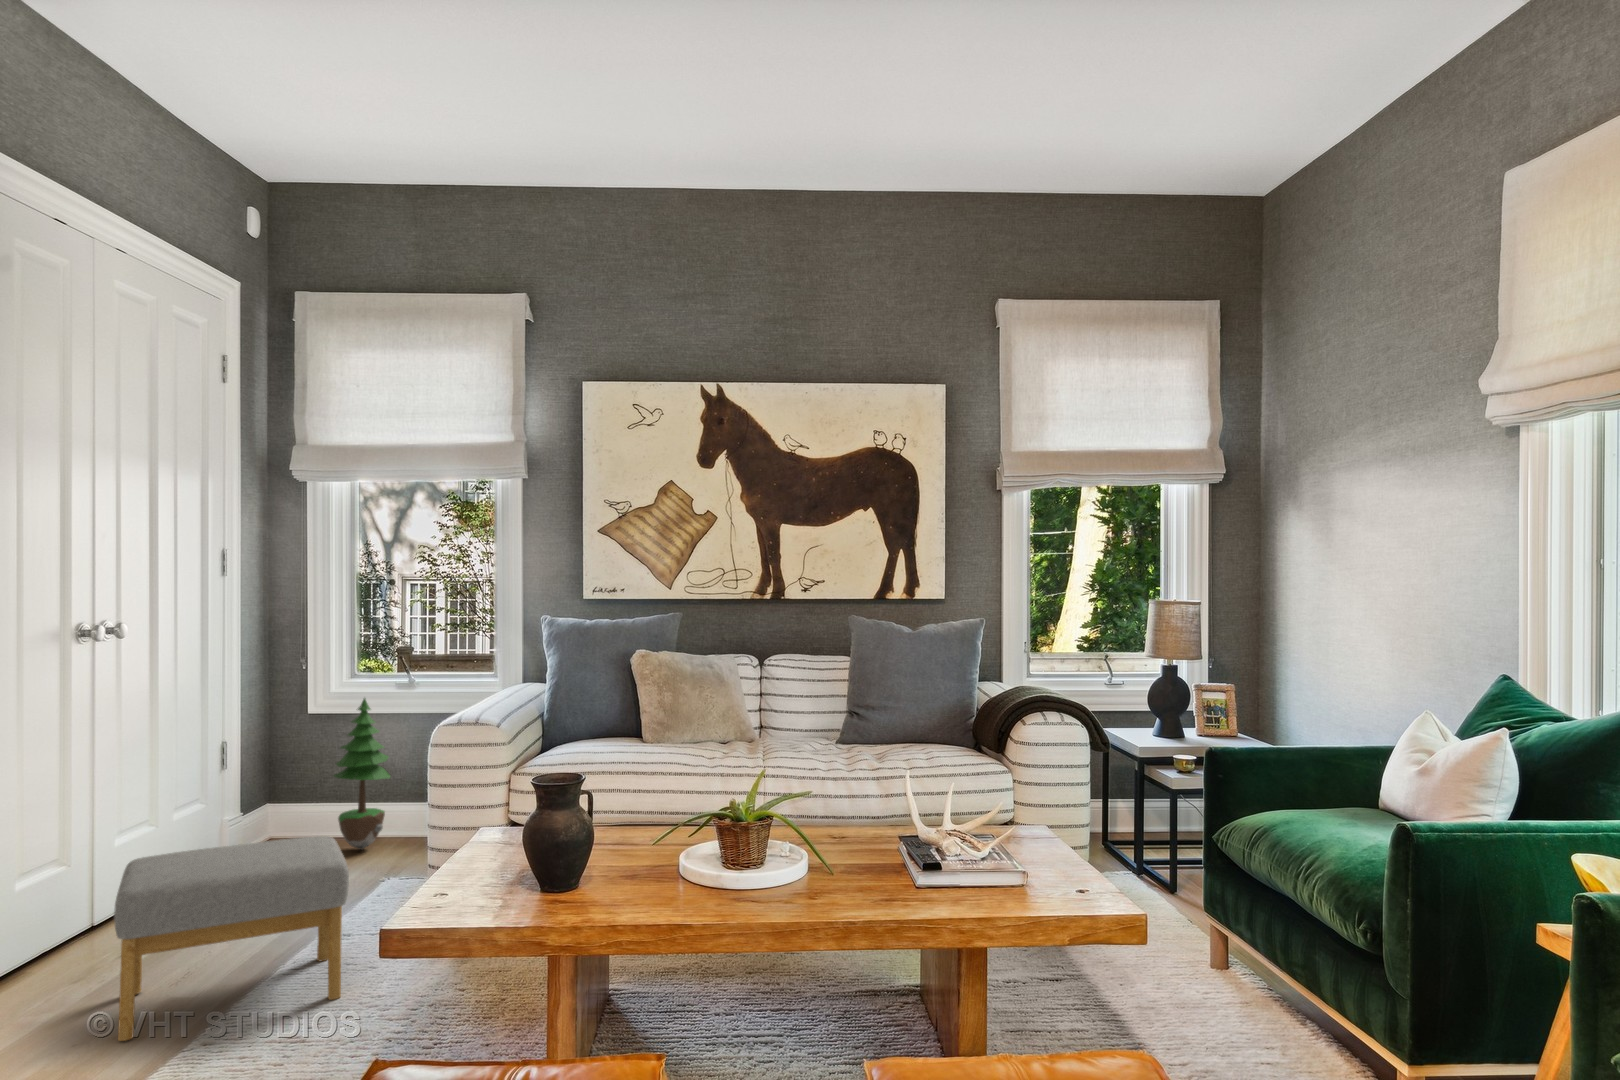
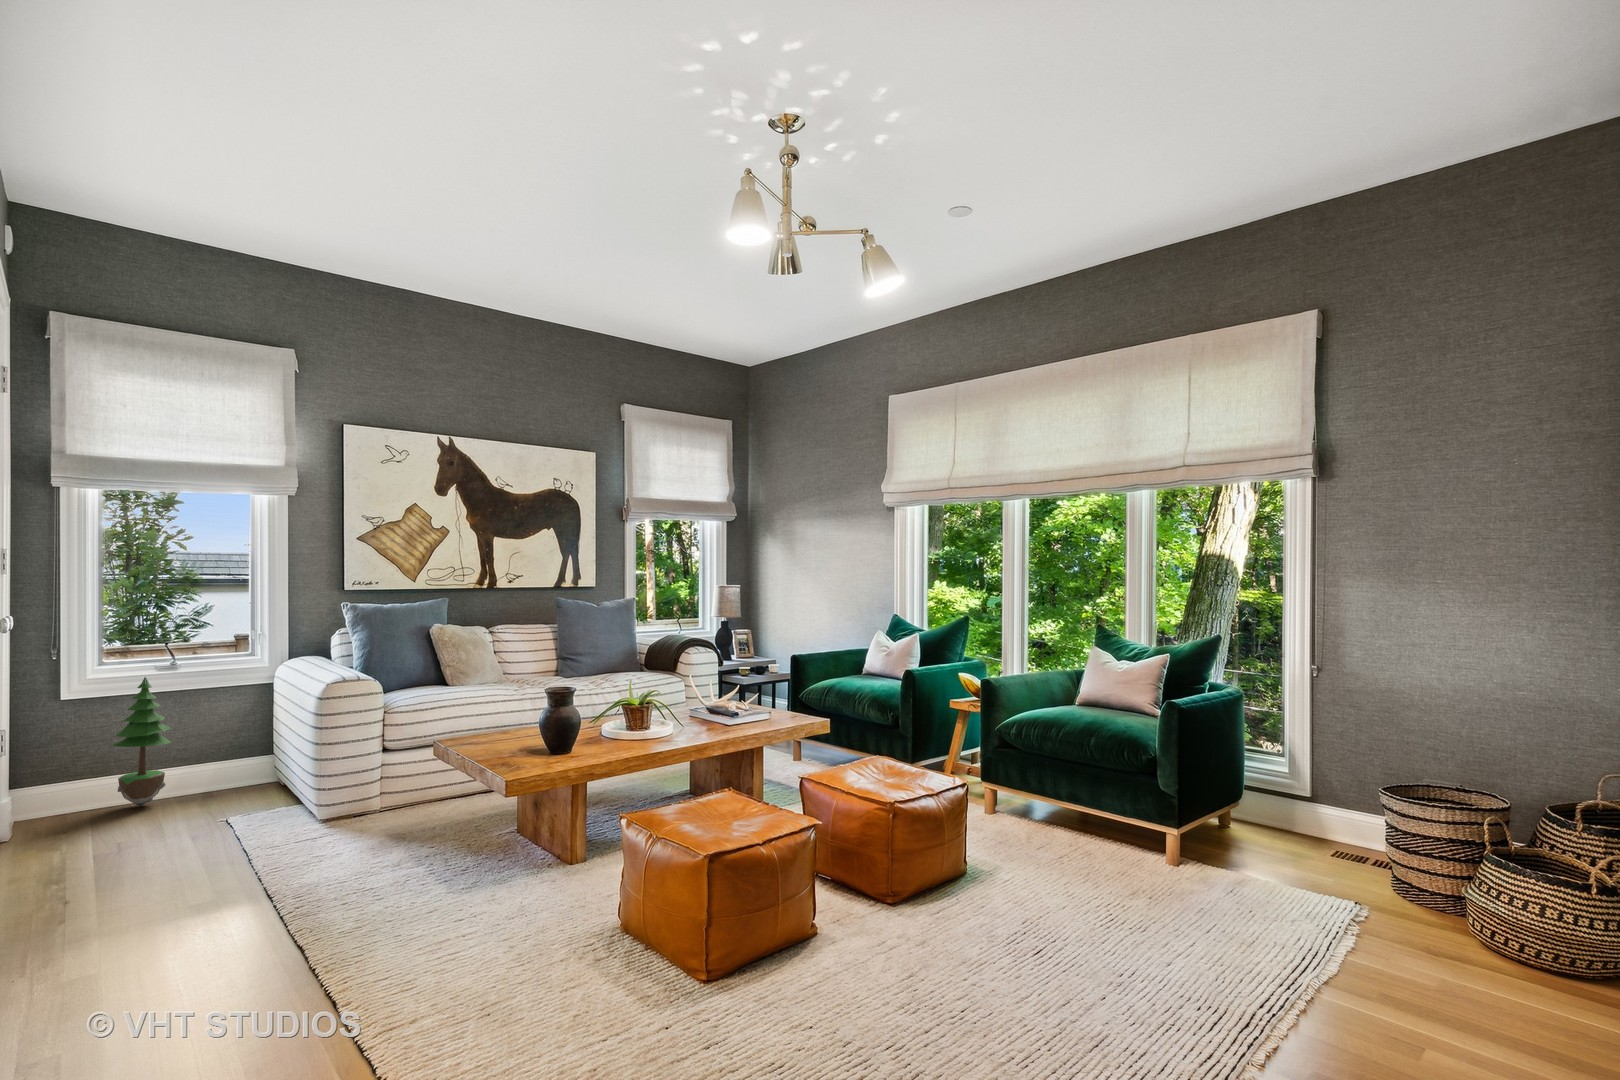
footstool: present [114,836,349,1041] -> none [154,768,350,914]

